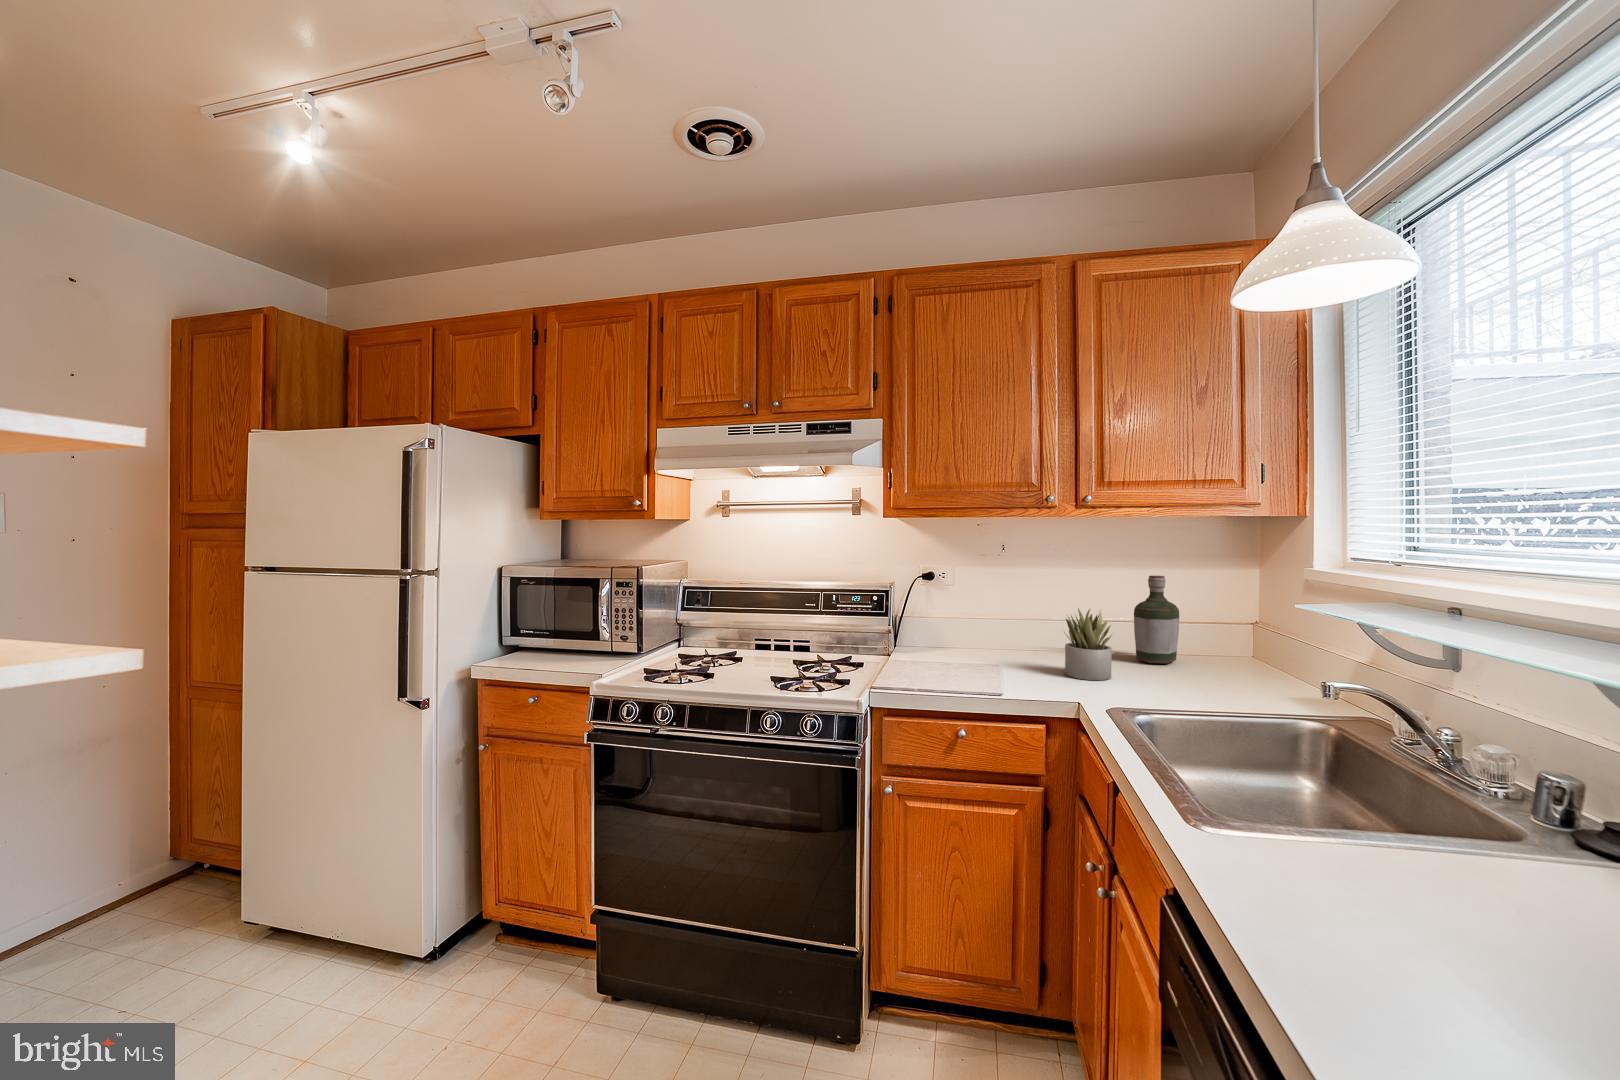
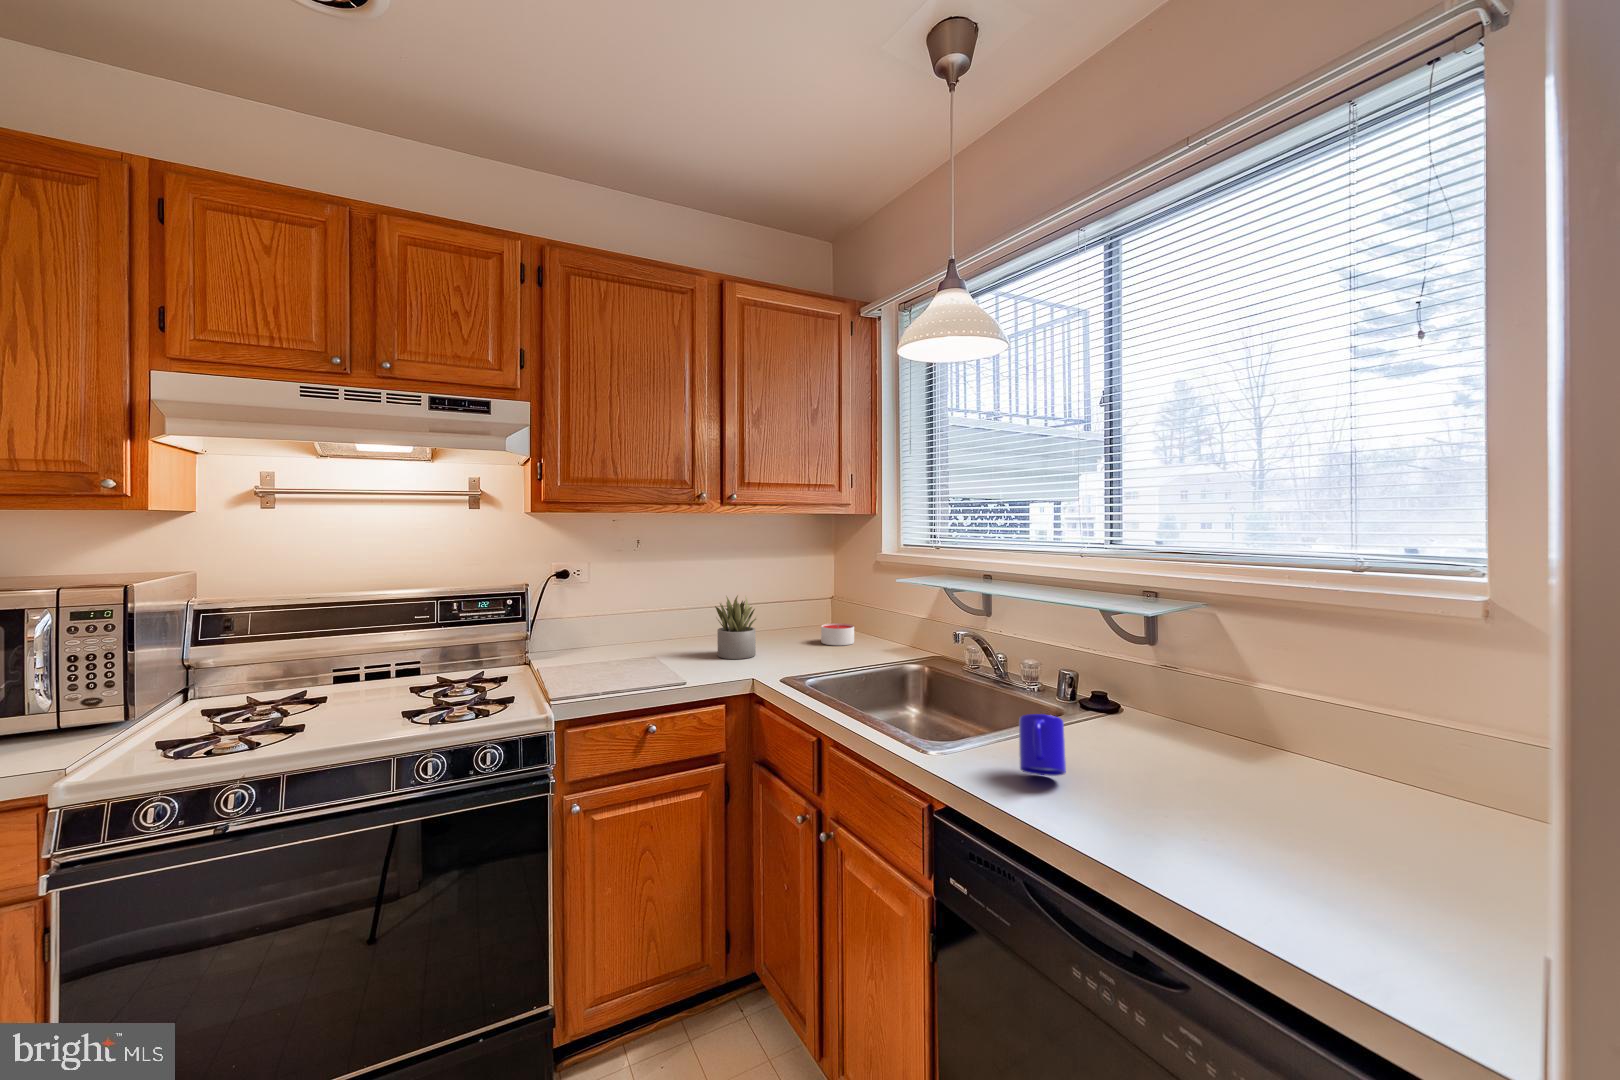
bottle: present [1134,575,1179,664] -> none [757,563,788,638]
candle: none [1214,655,1266,686] -> present [821,623,854,645]
mug: none [1363,825,1473,945] -> present [1019,714,1066,776]

